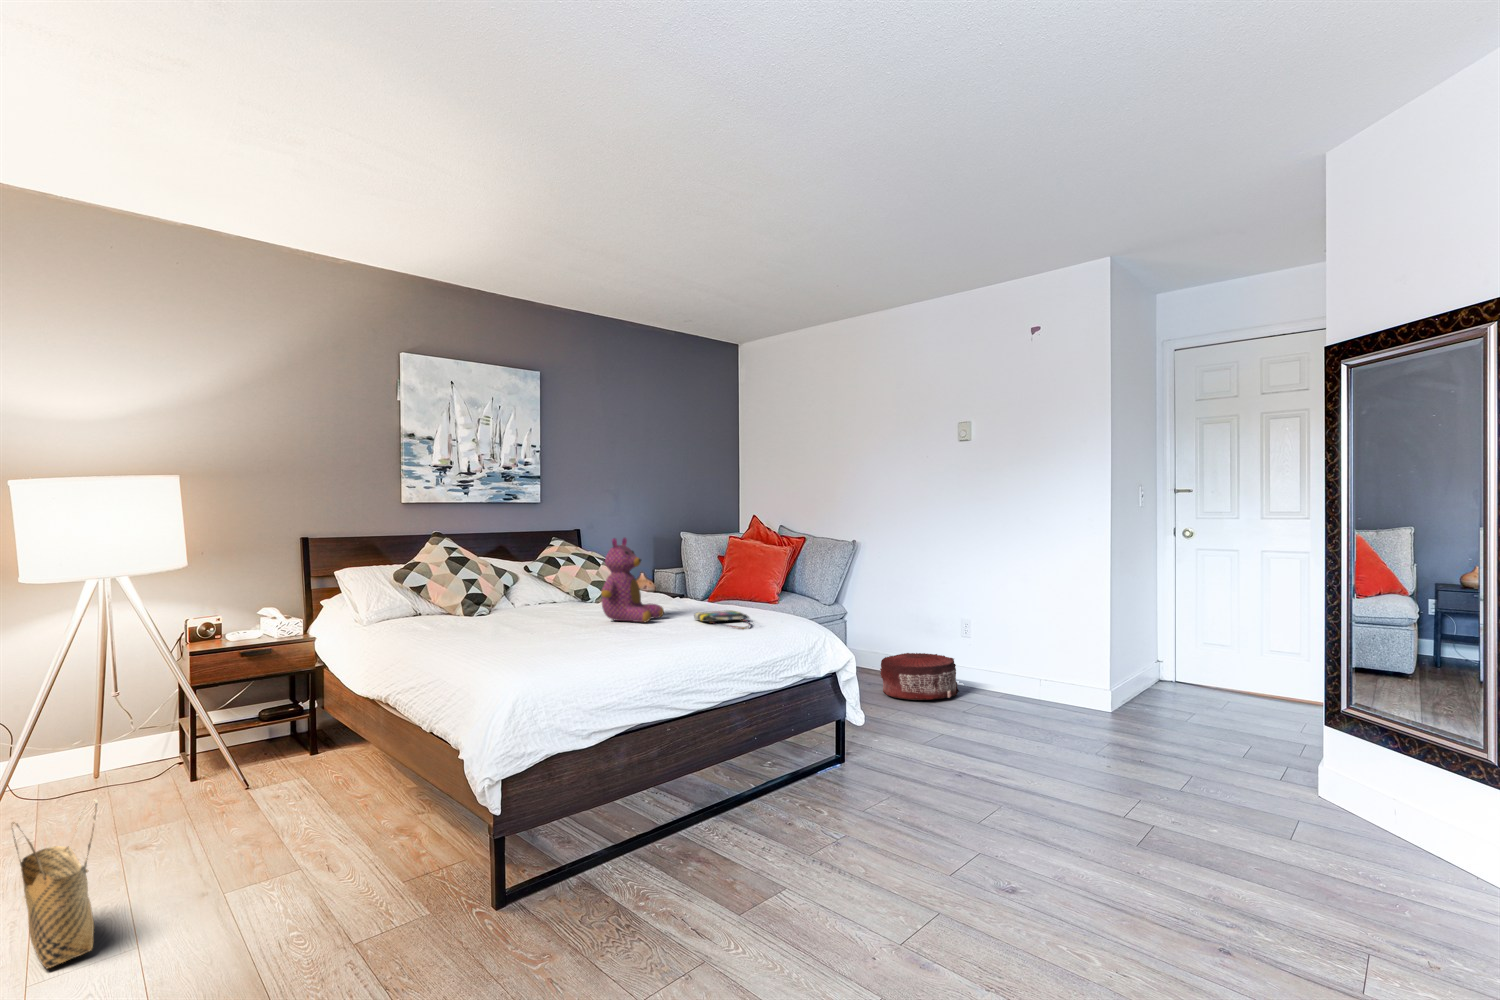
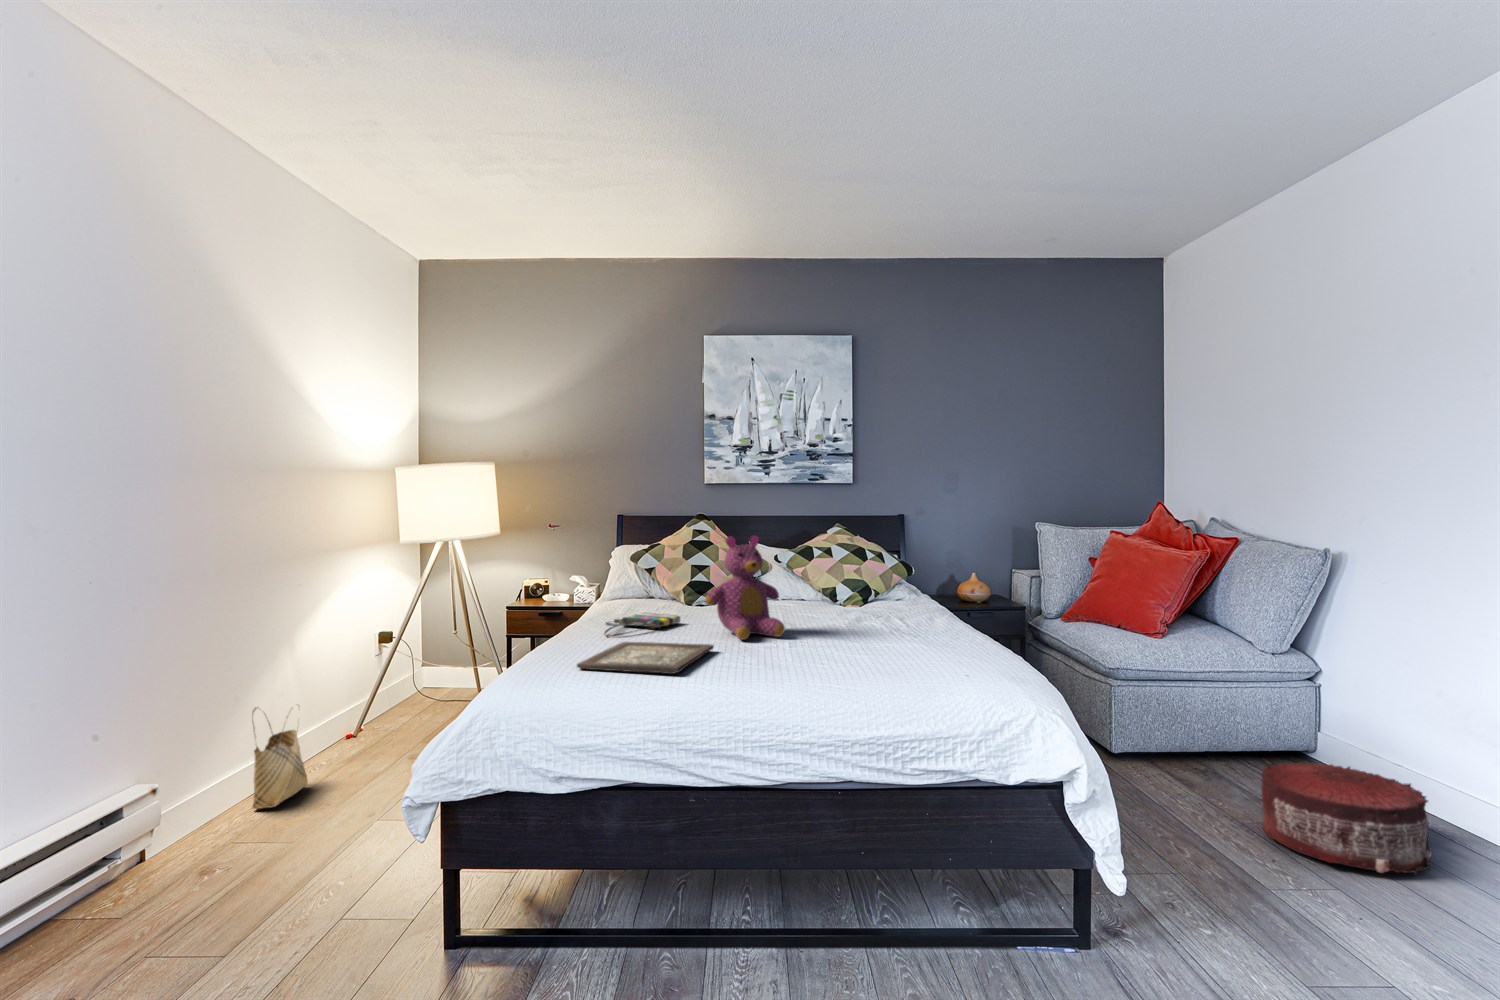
tote bag: present [694,610,750,629] -> present [605,613,680,637]
tray: none [579,624,701,649] -> present [577,642,714,674]

